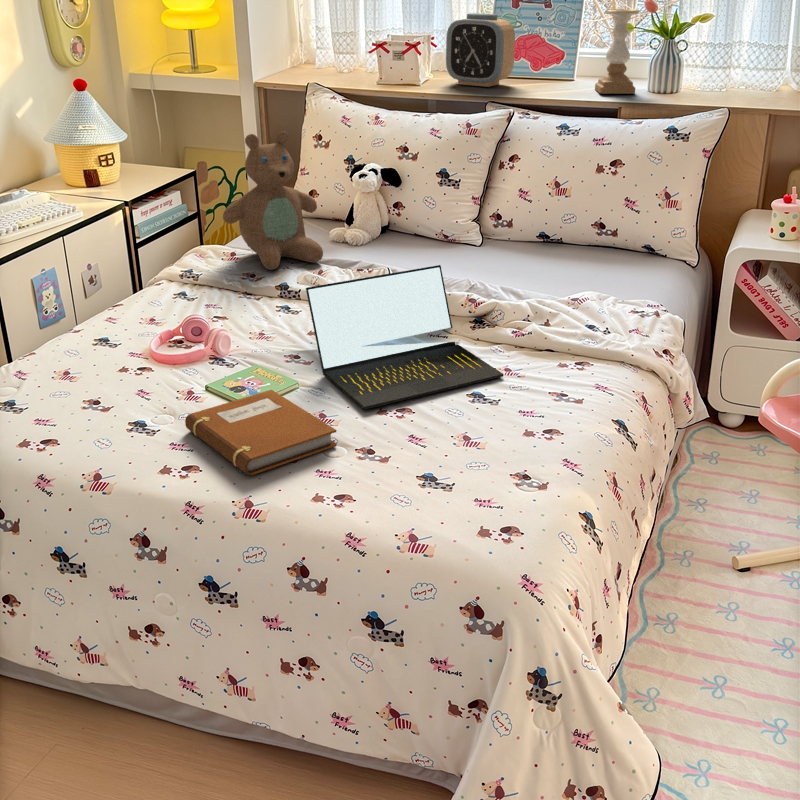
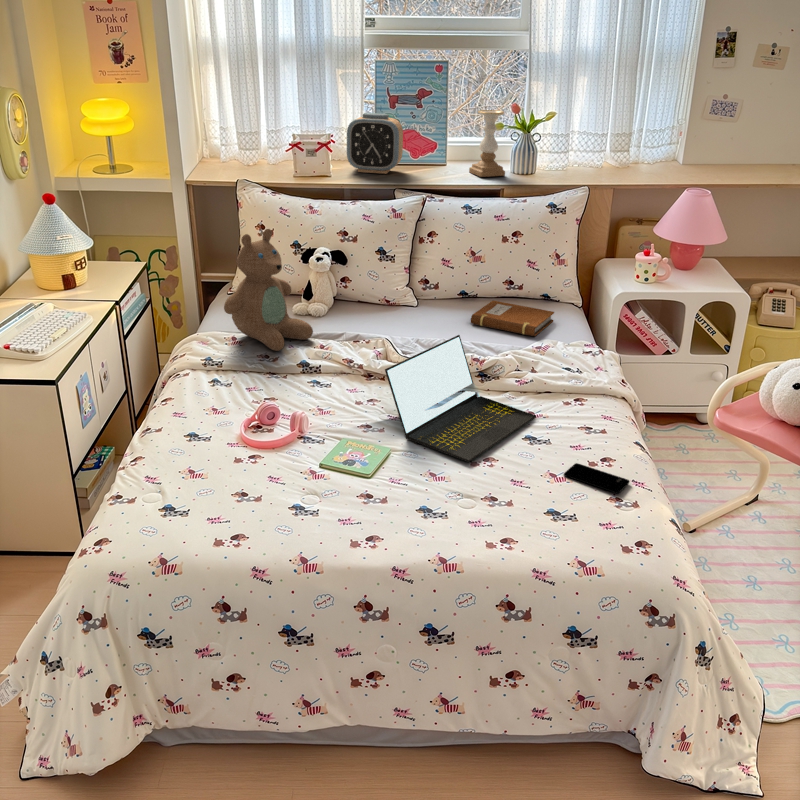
notebook: present [185,390,337,475] -> present [471,301,554,336]
smartphone: none [468,433,545,475] -> present [564,463,630,494]

